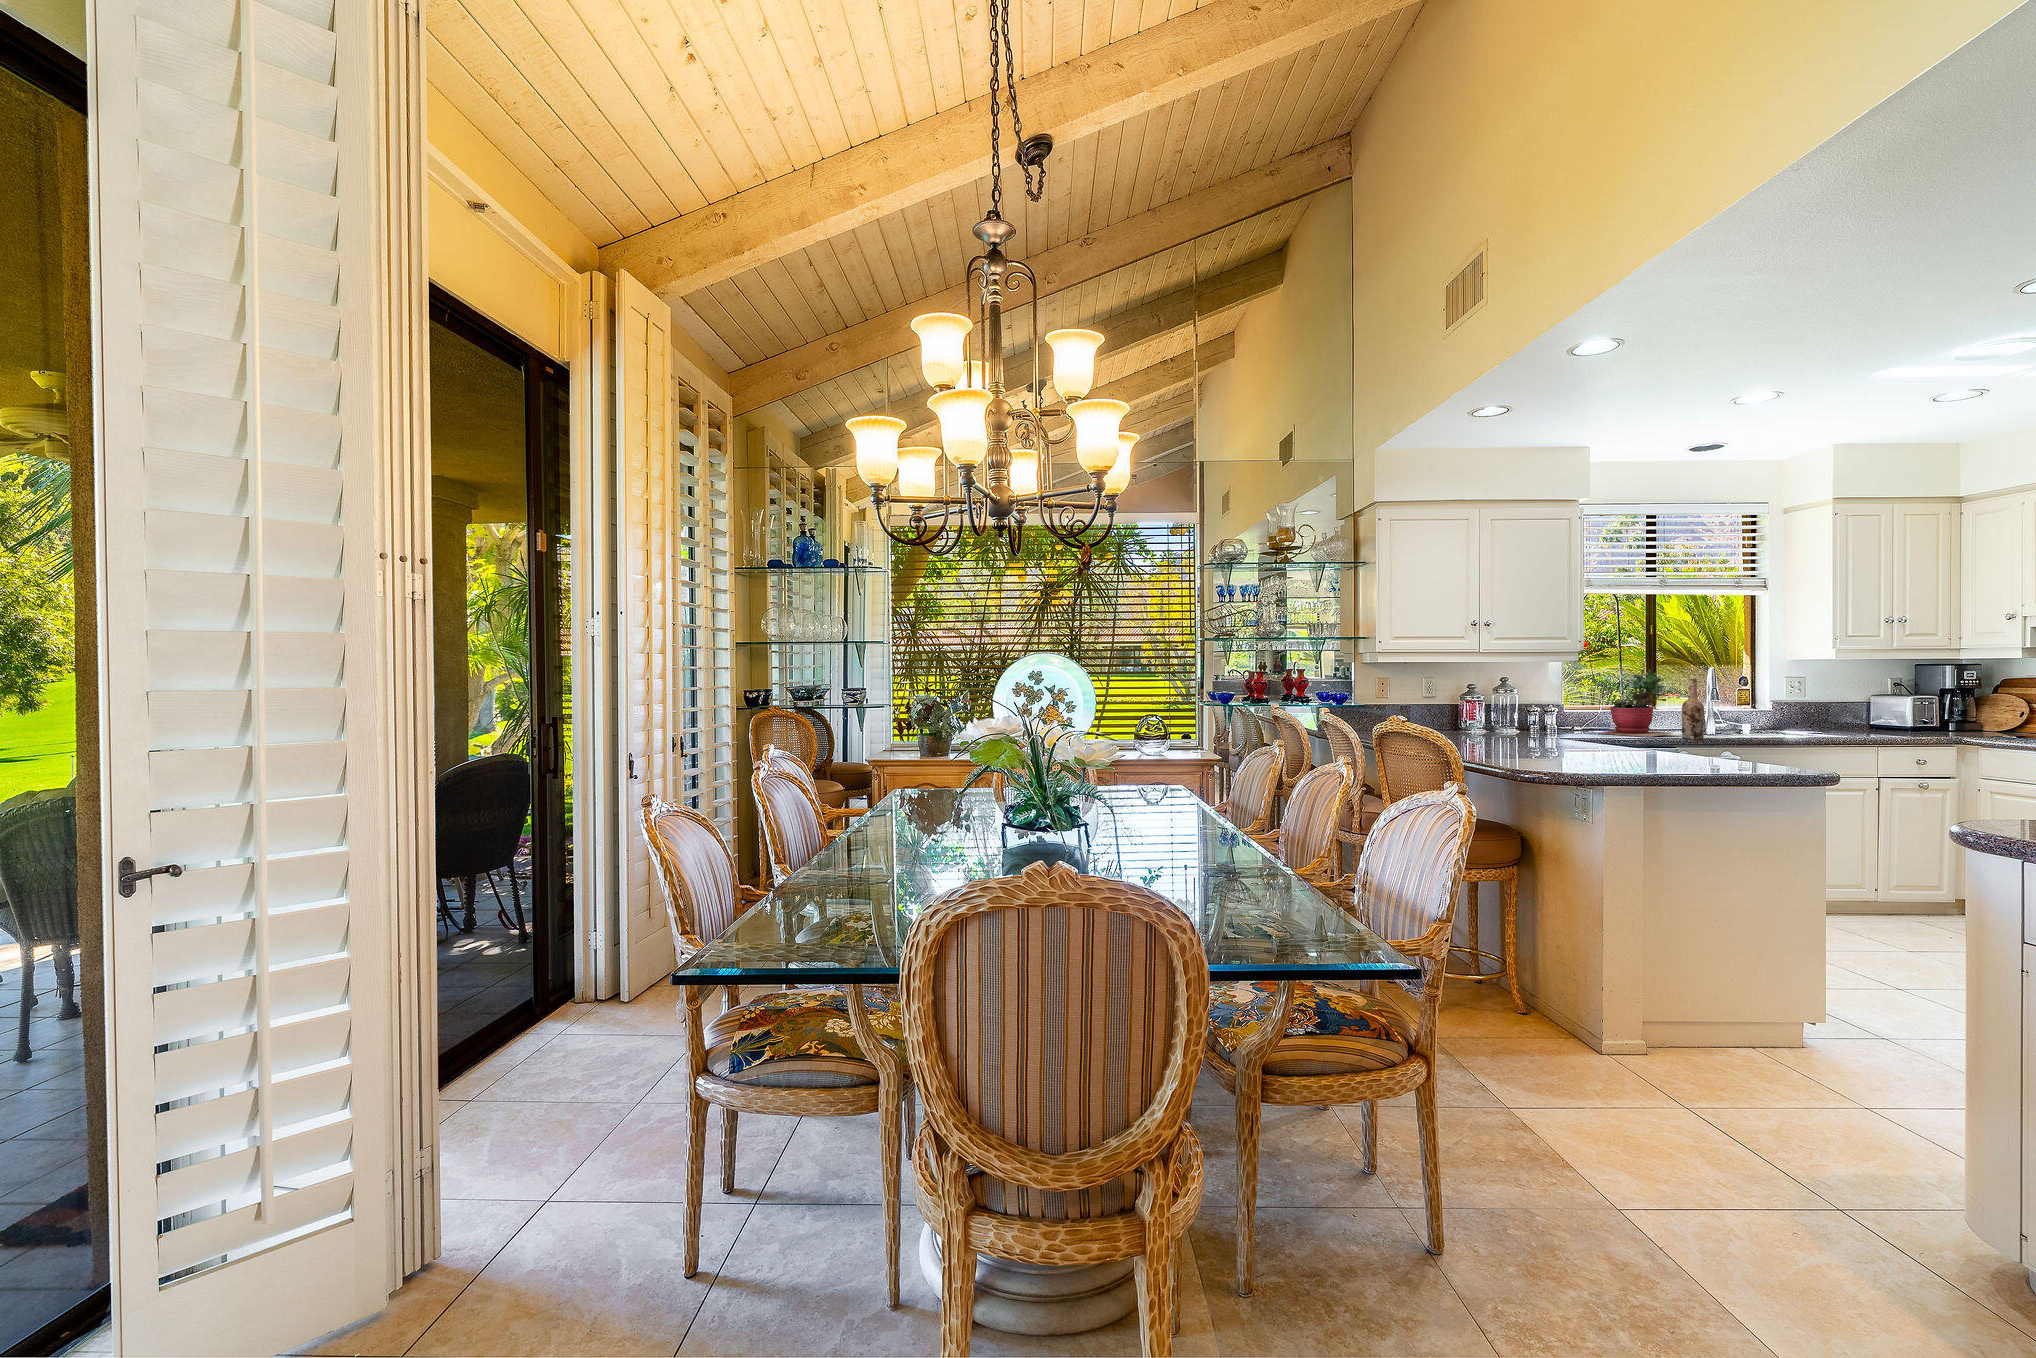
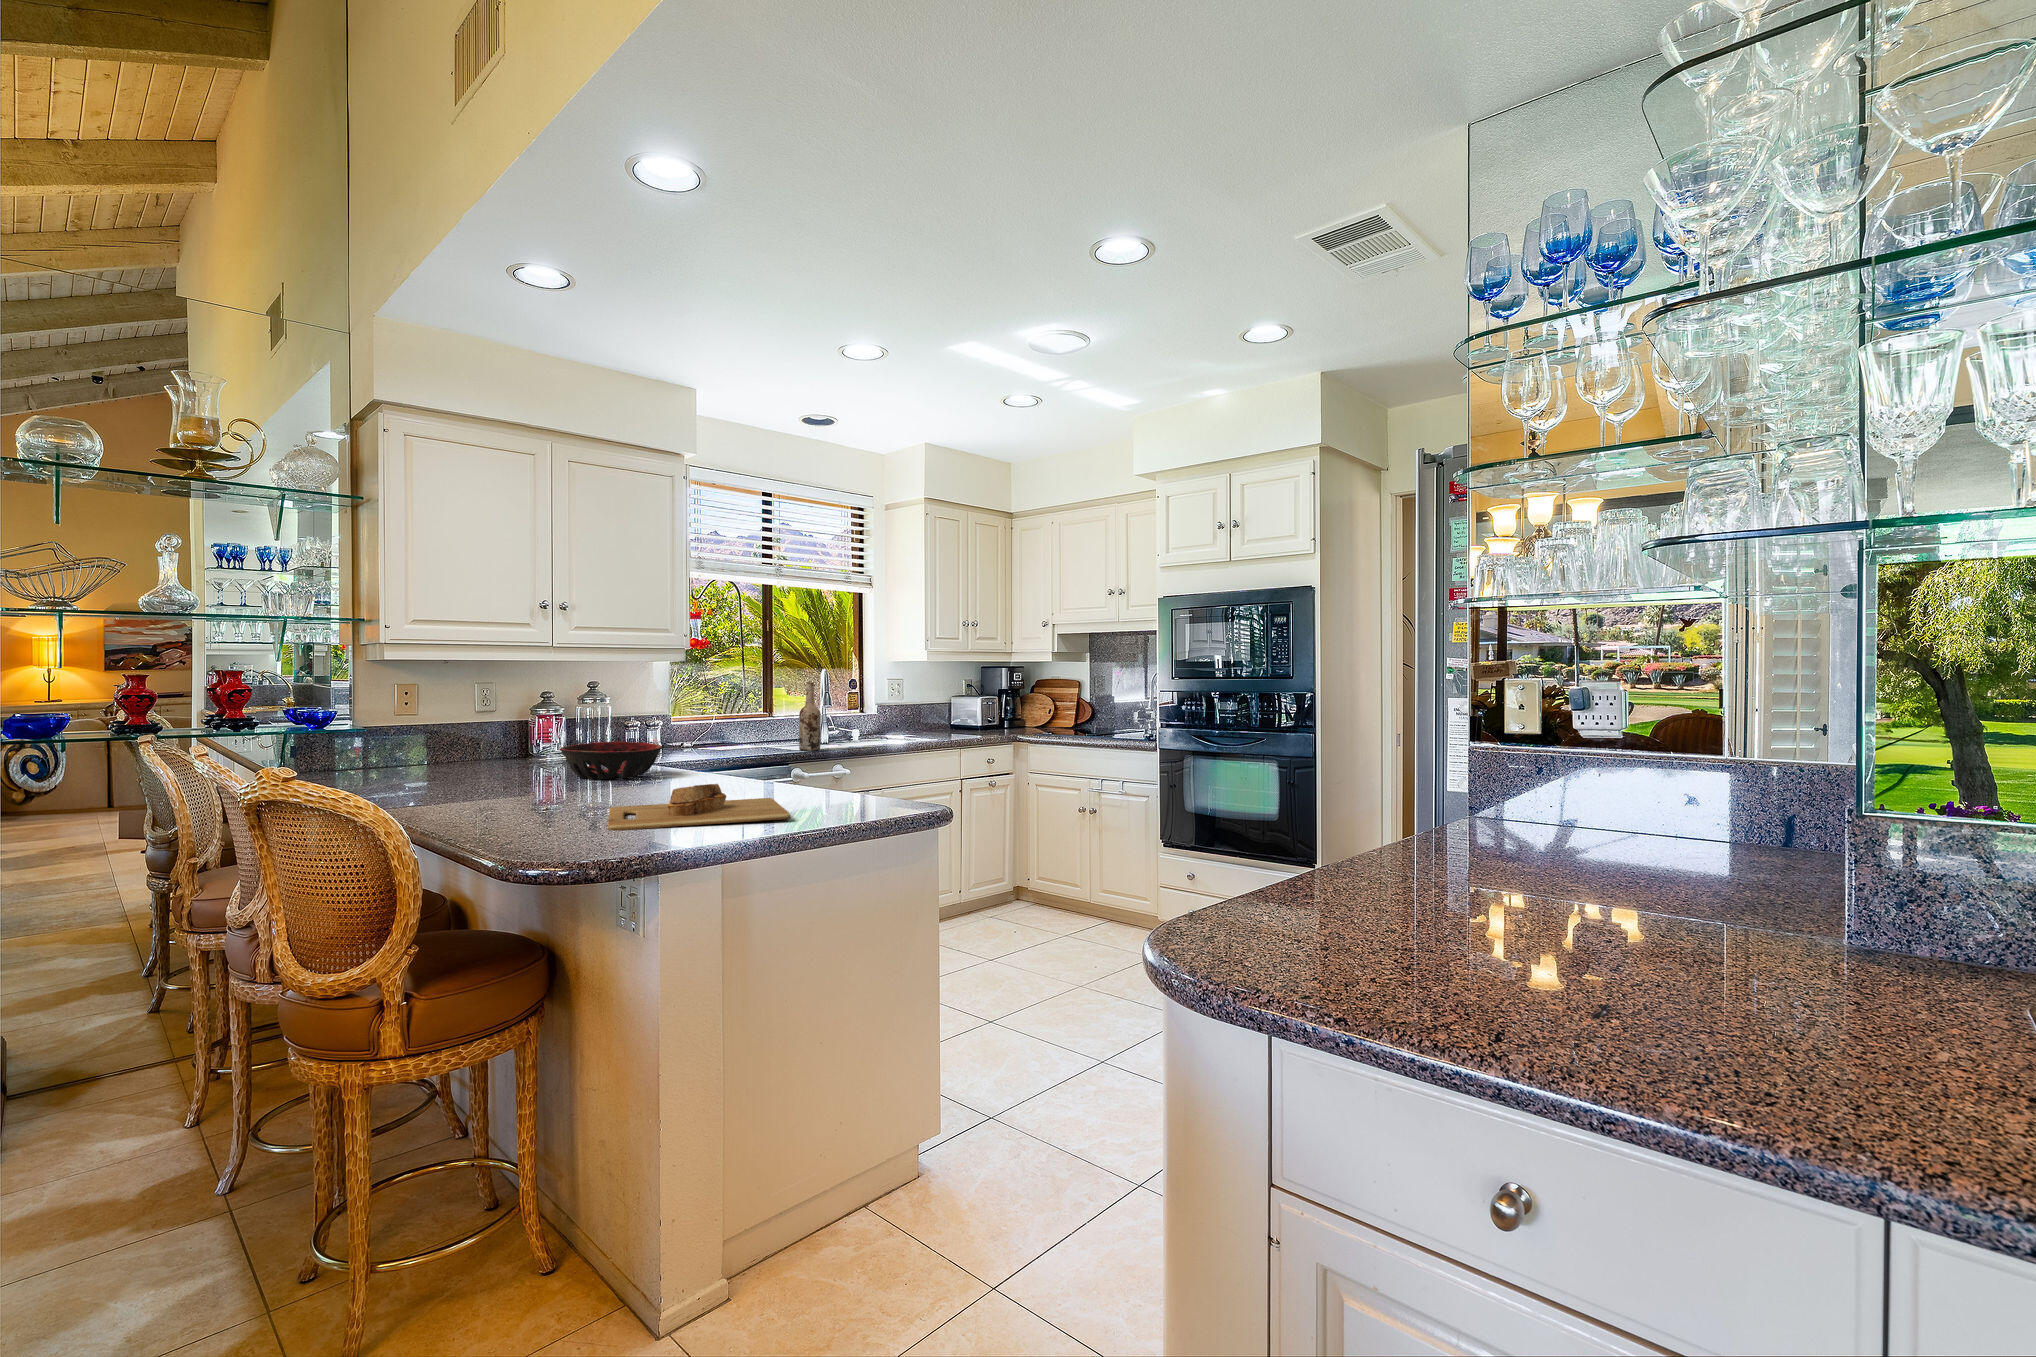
succulent plant: present [1599,669,1672,737] -> none [709,671,792,750]
decorative bowl: none [1489,719,1562,743] -> present [560,742,662,779]
cutting board: none [1534,739,1662,763] -> present [608,784,790,831]

